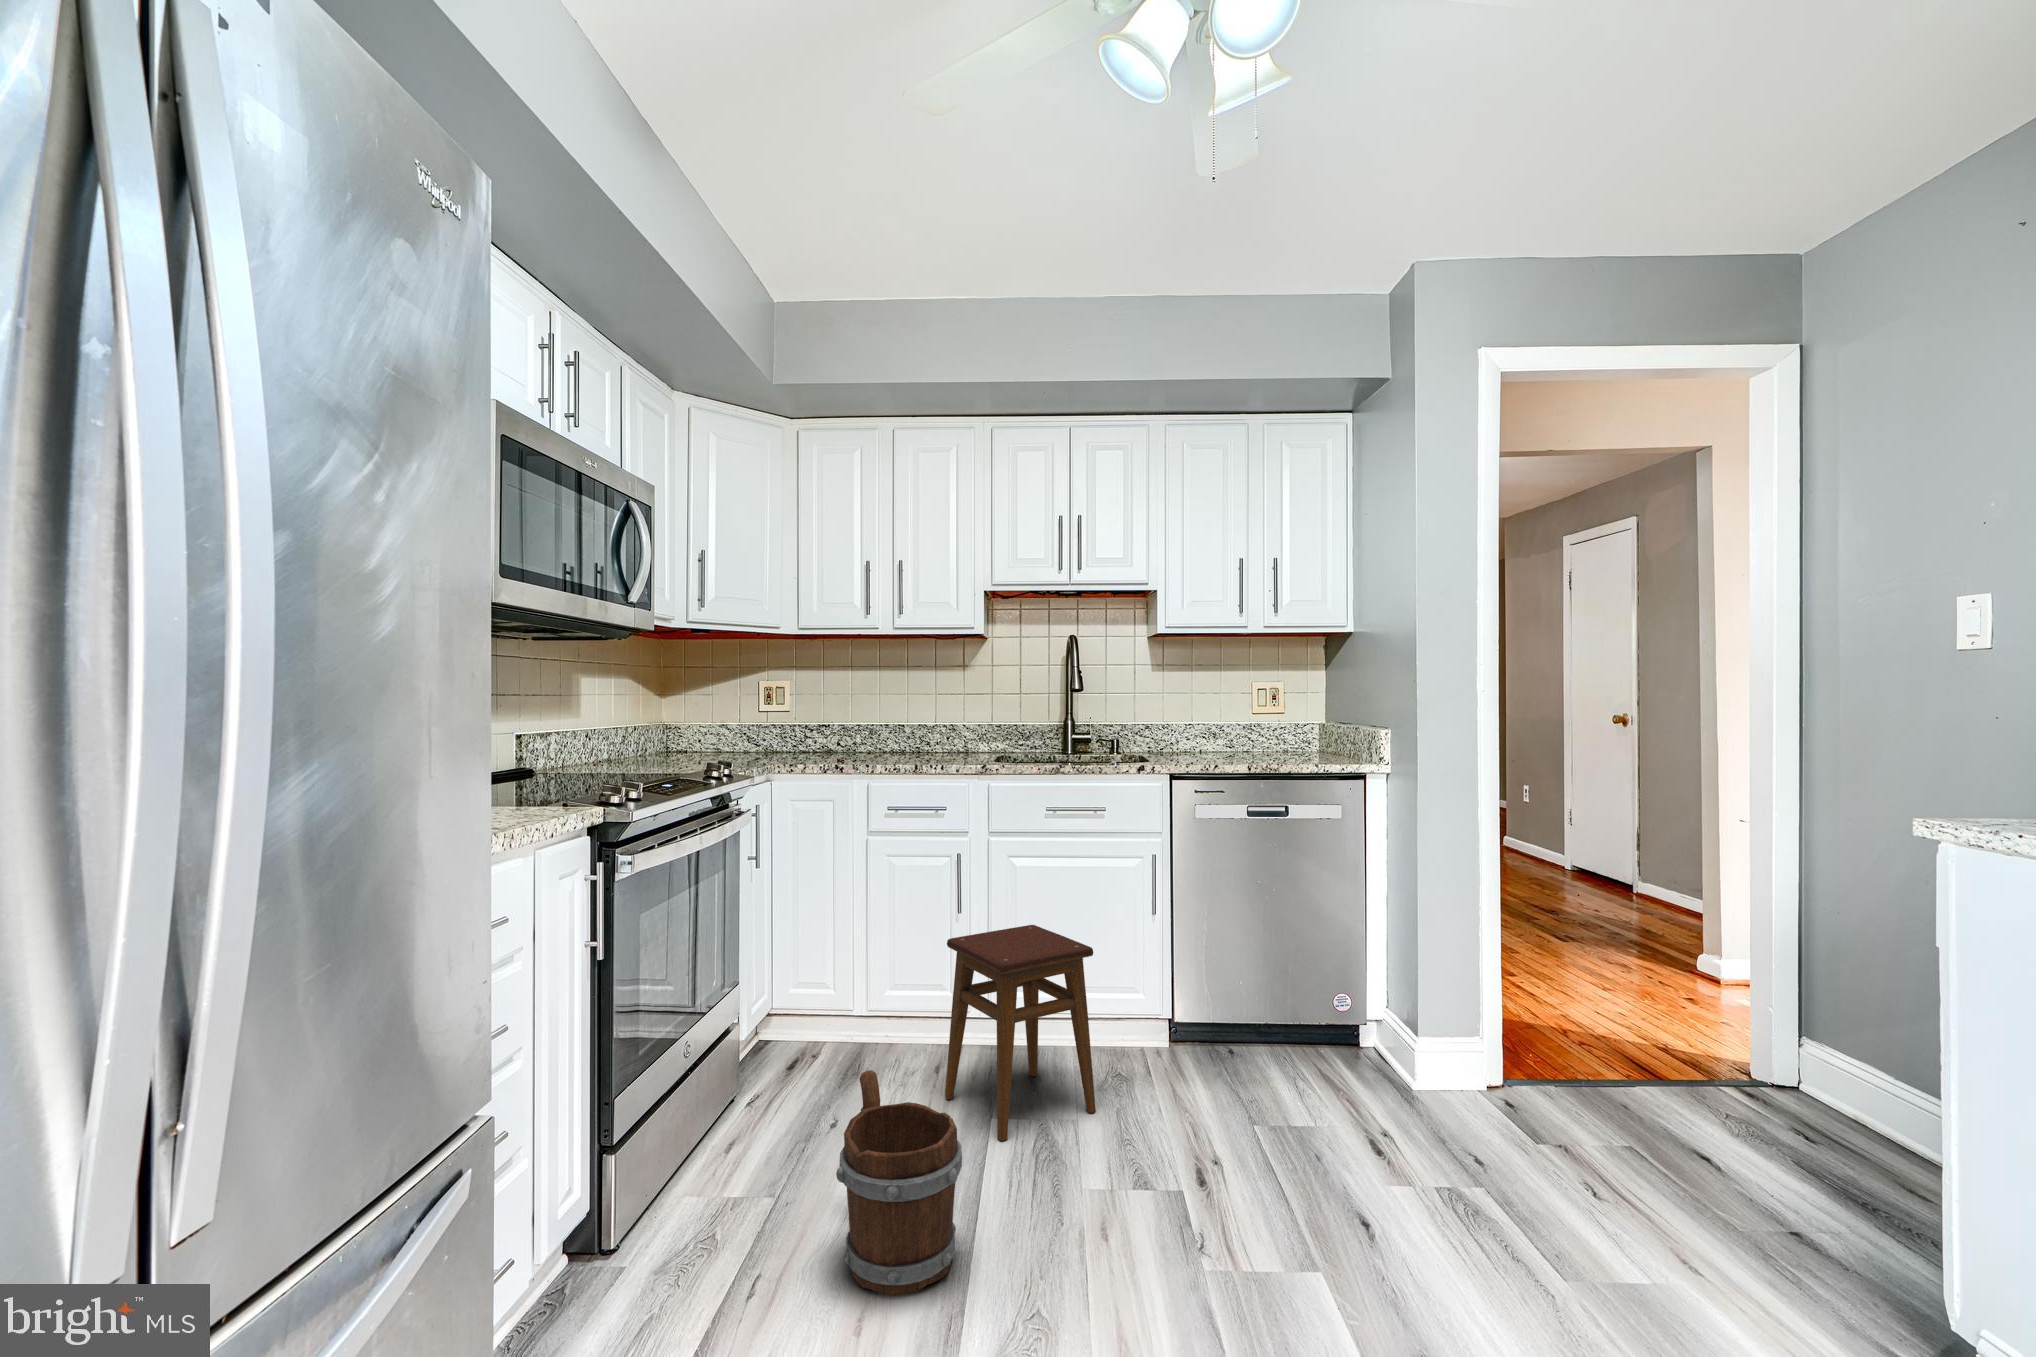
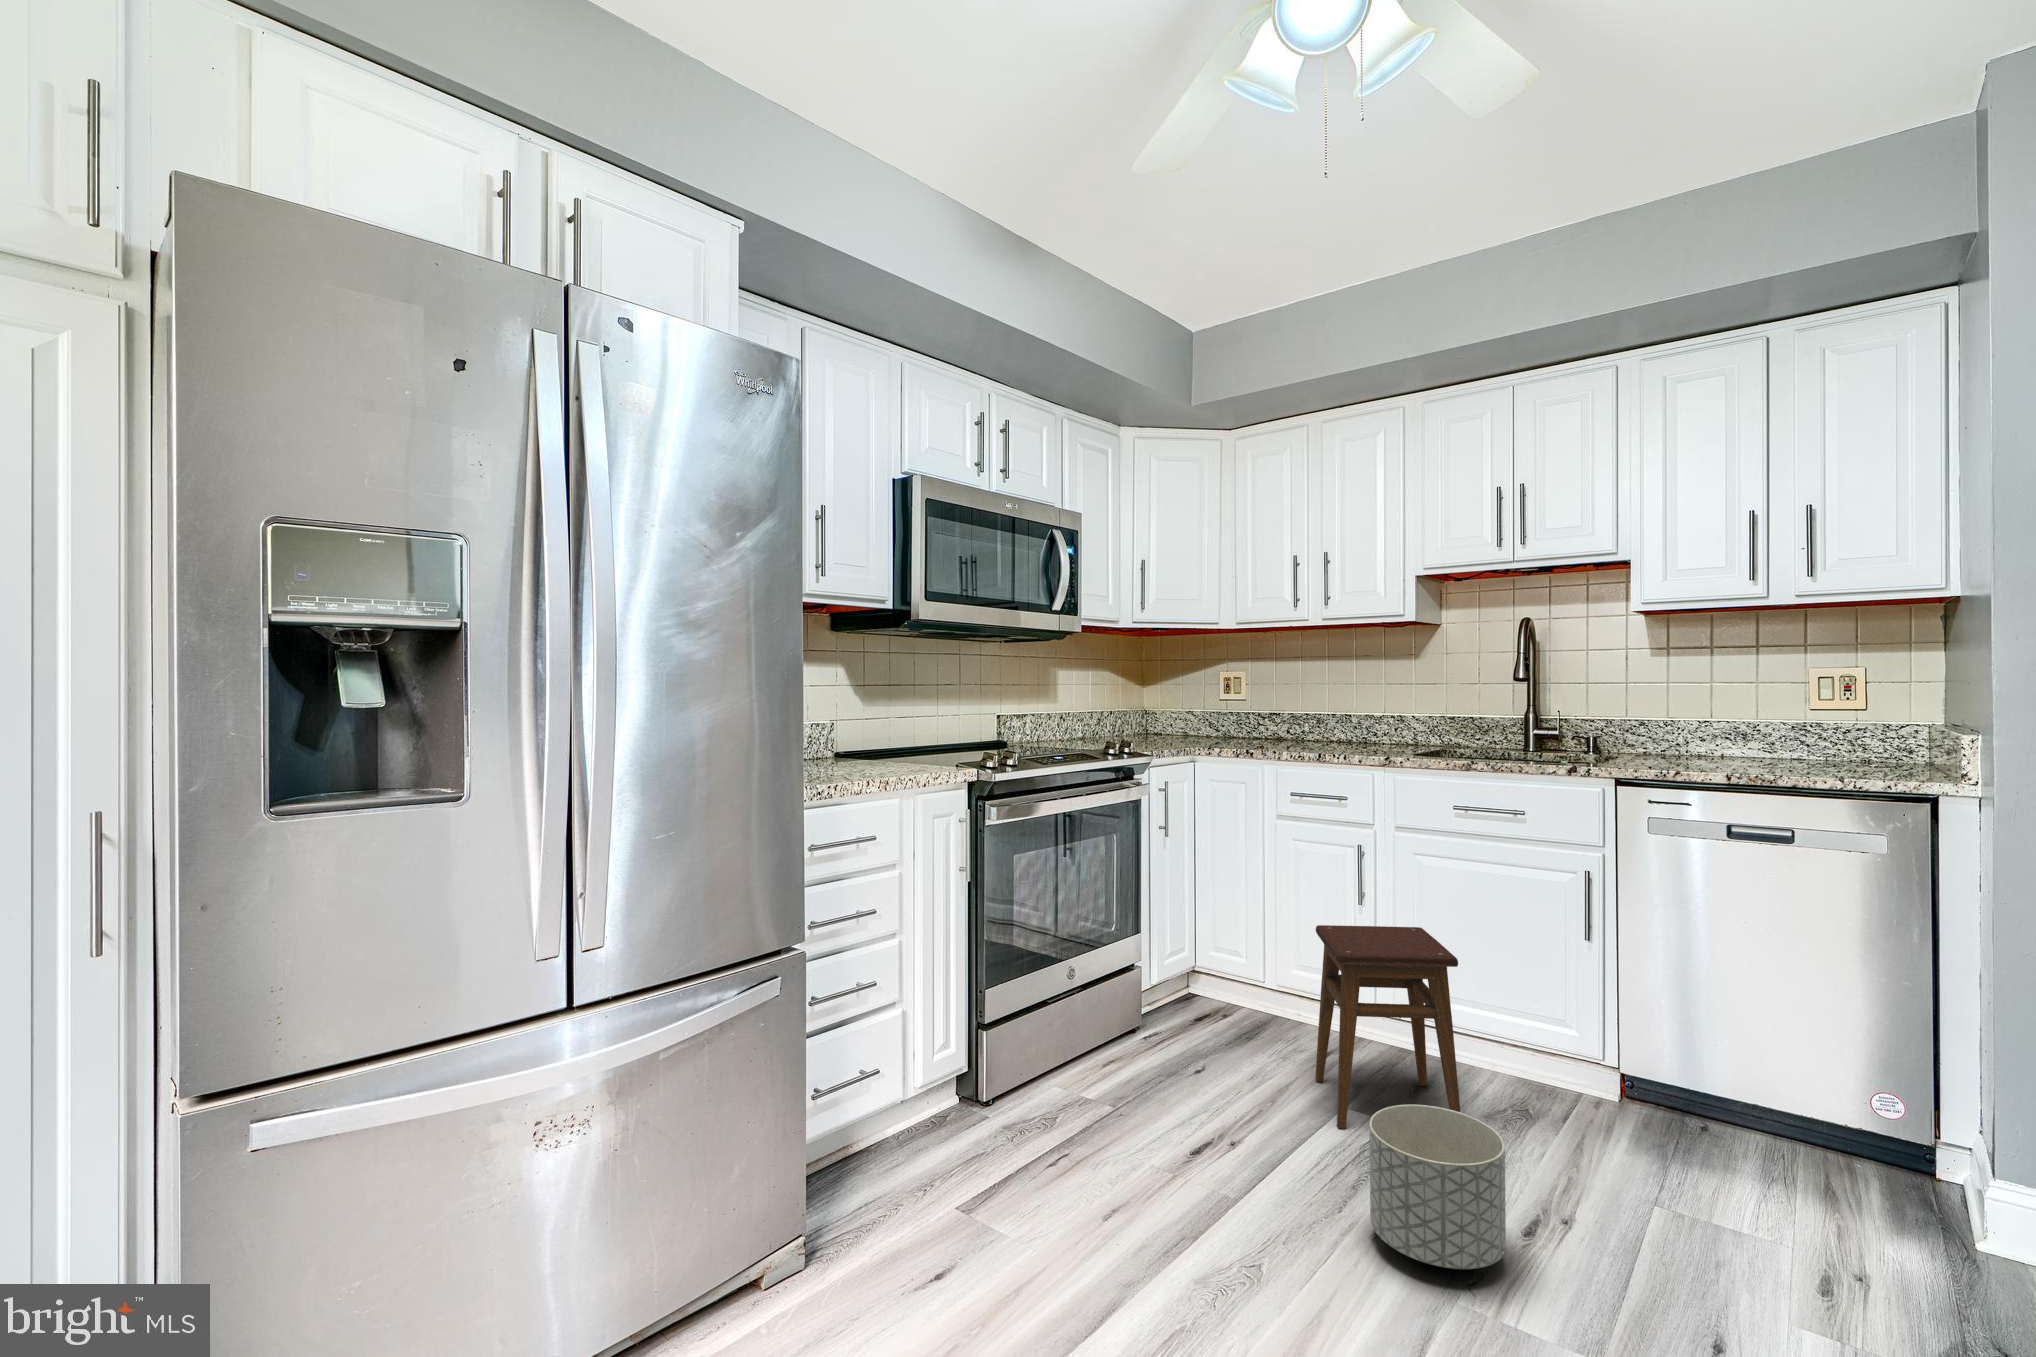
bucket: present [836,1070,962,1296] -> none [1116,1019,1231,1207]
planter: none [1102,1091,1221,1246] -> present [1369,1105,1506,1269]

